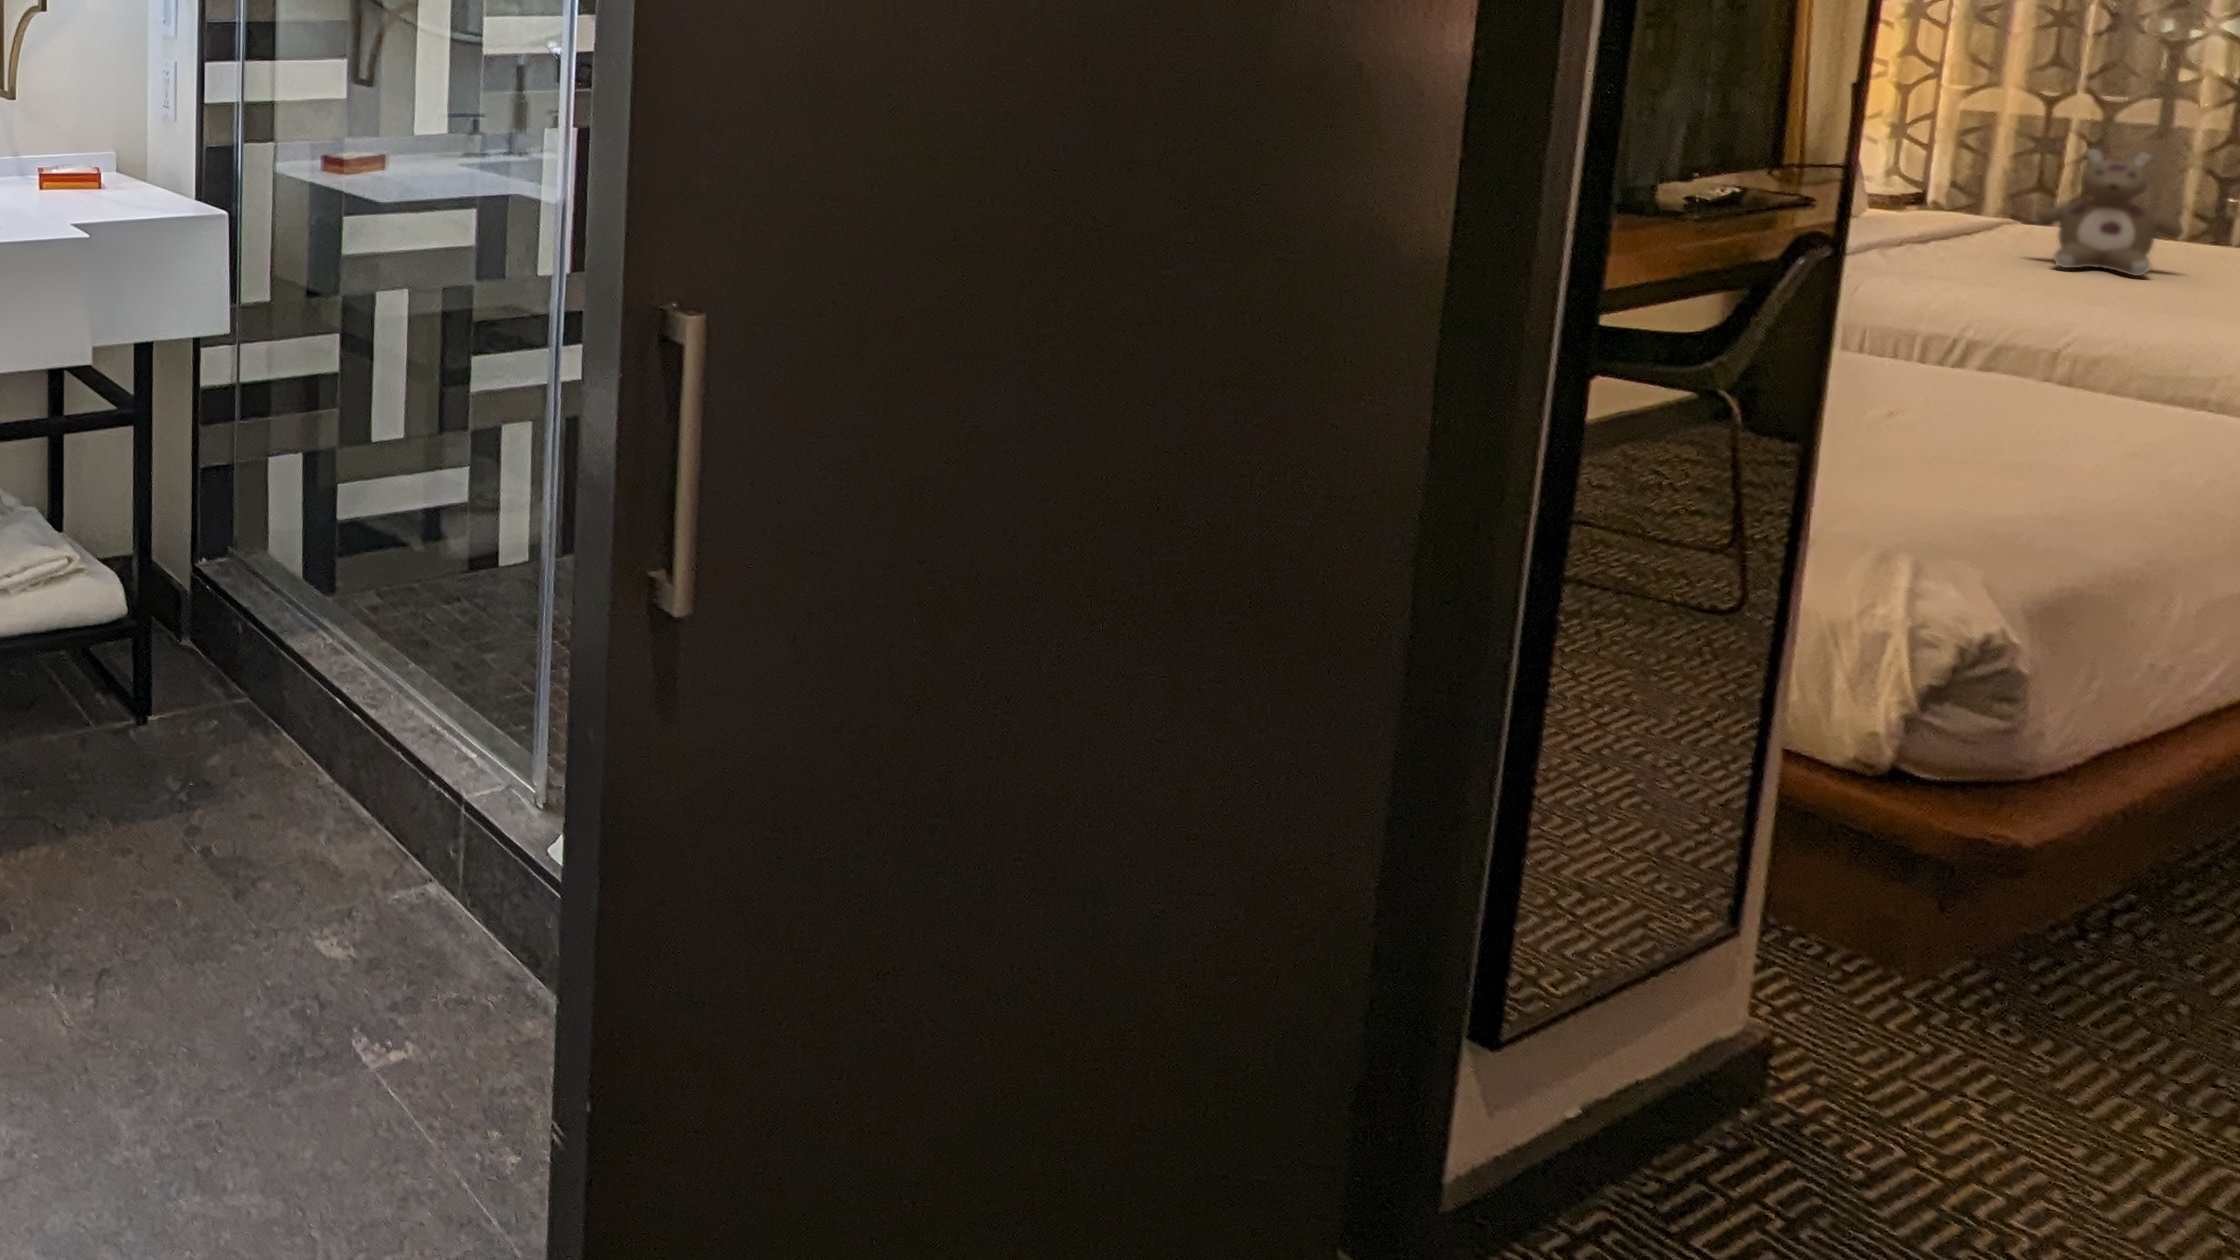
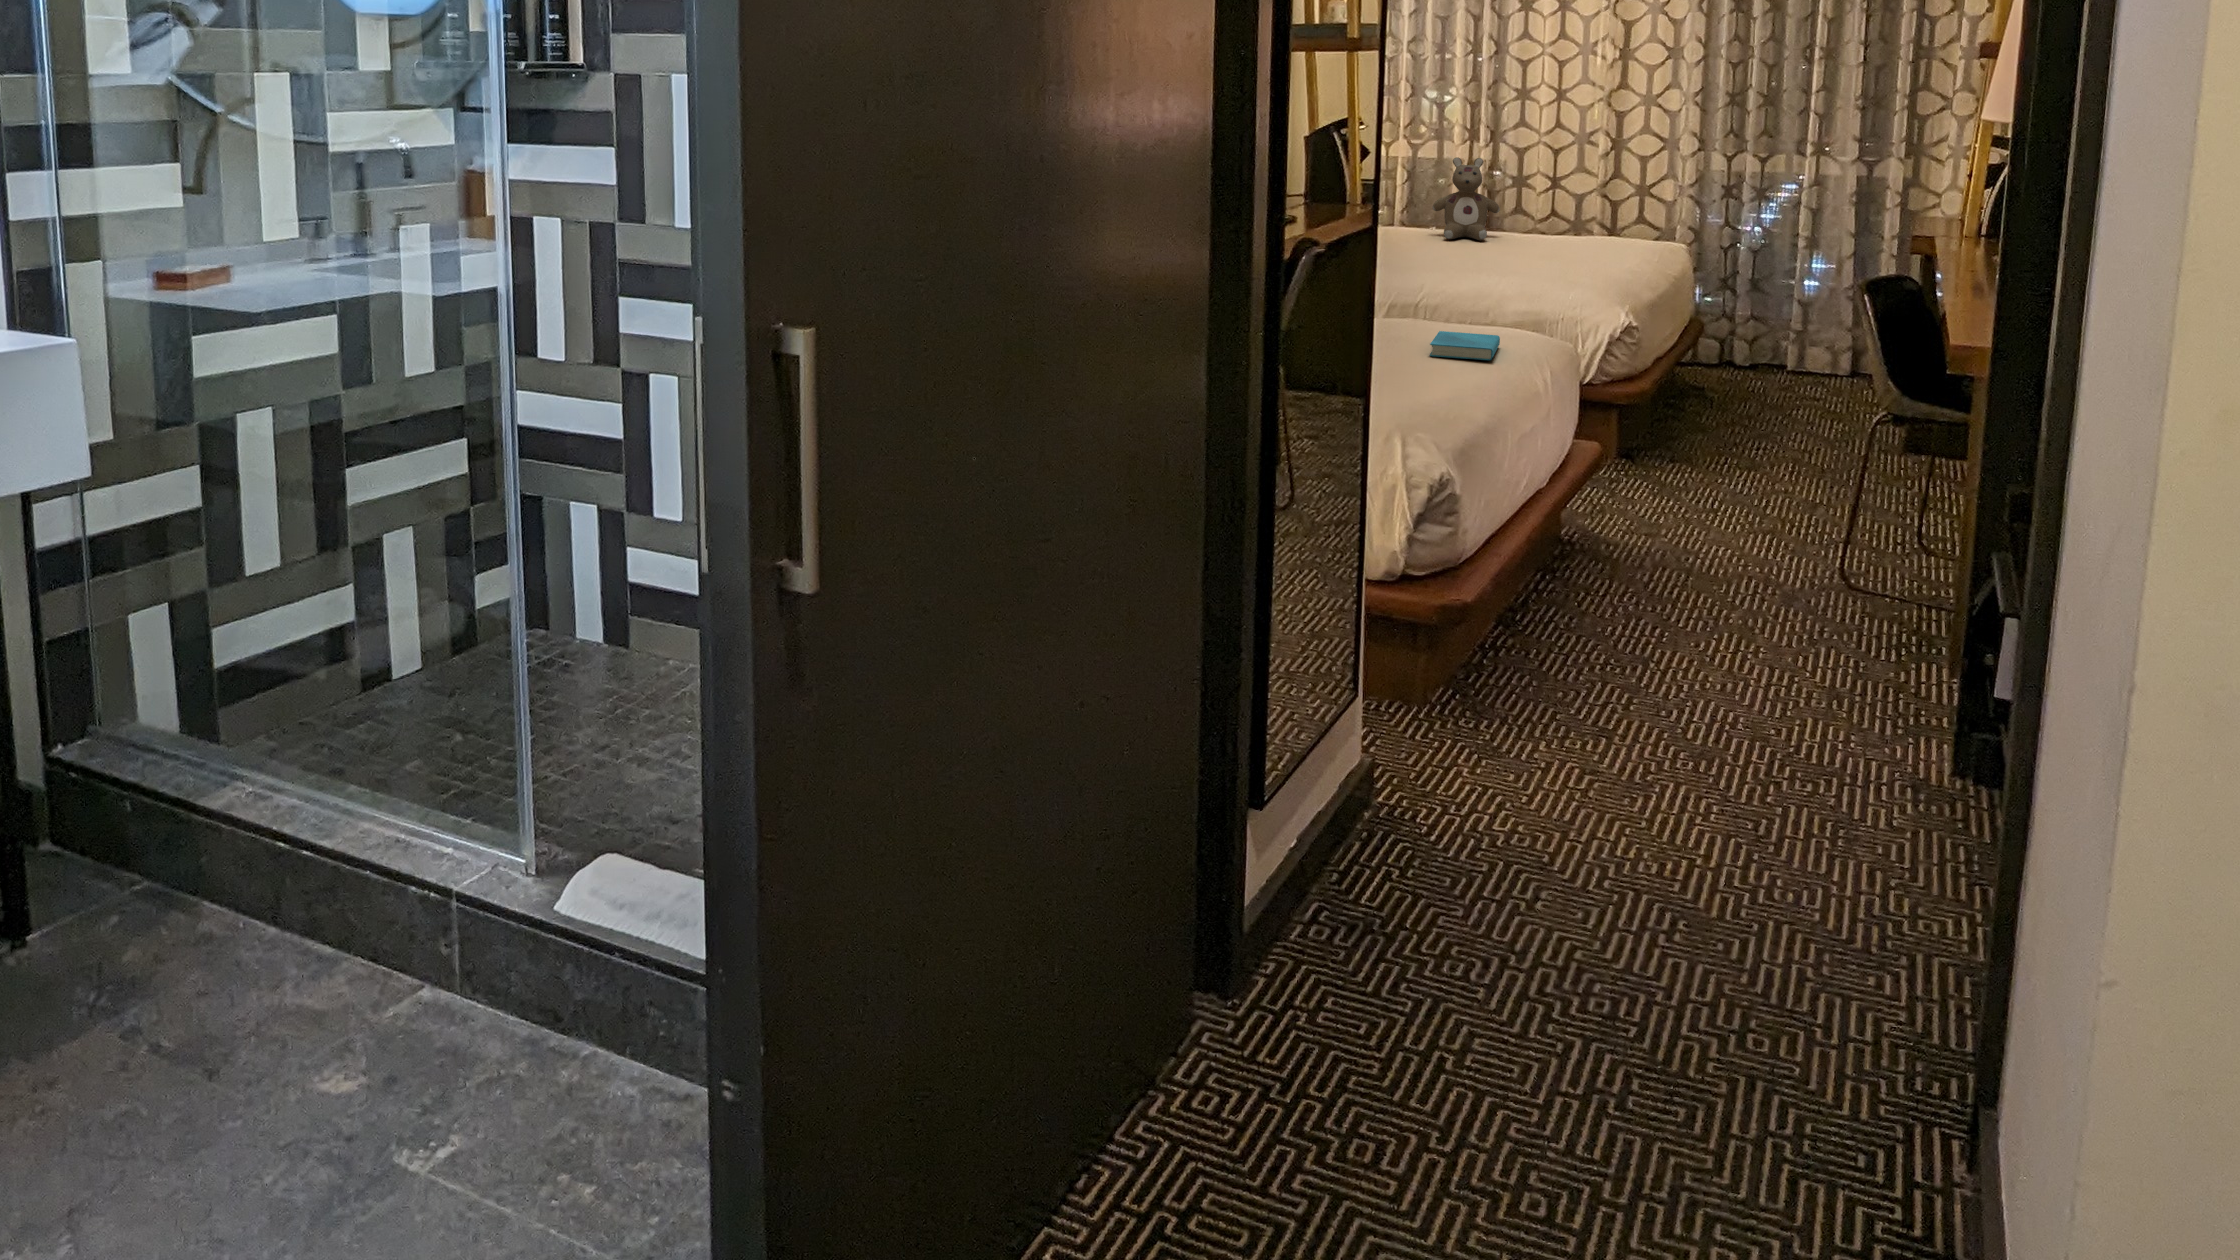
book: none [1984,408,2149,469] -> present [1430,331,1500,360]

